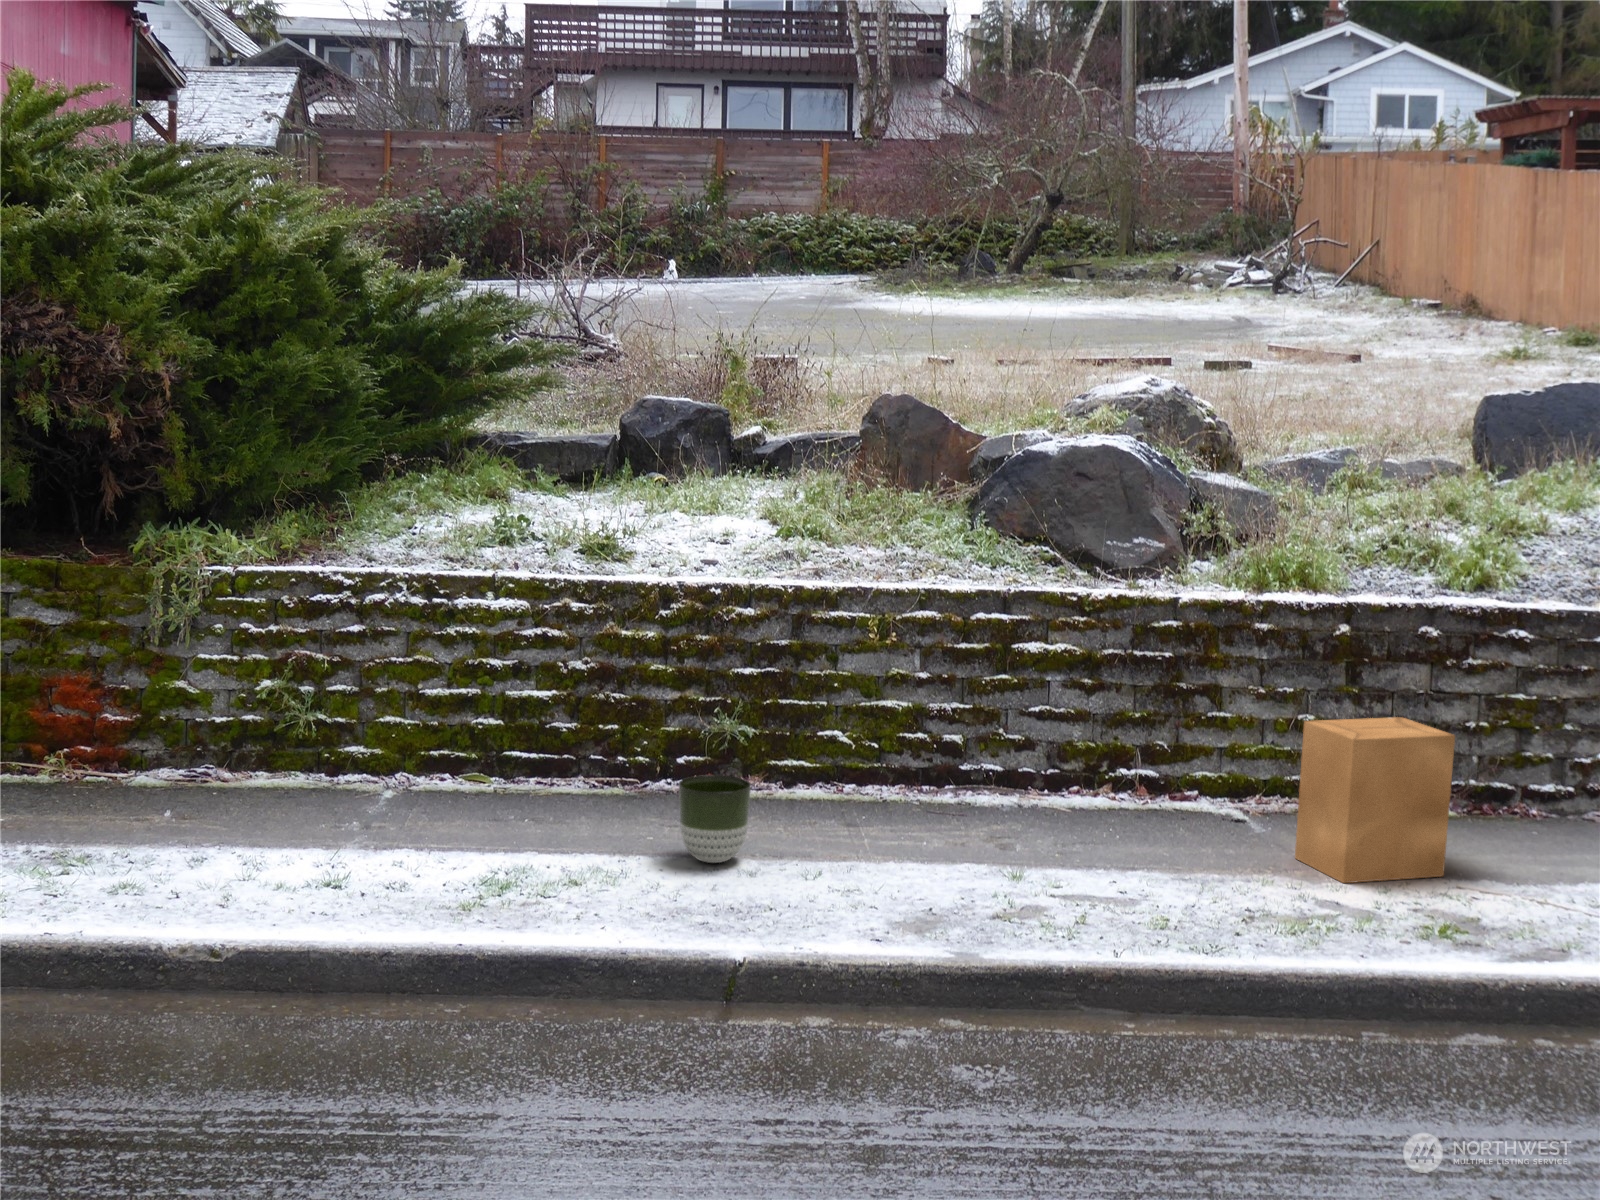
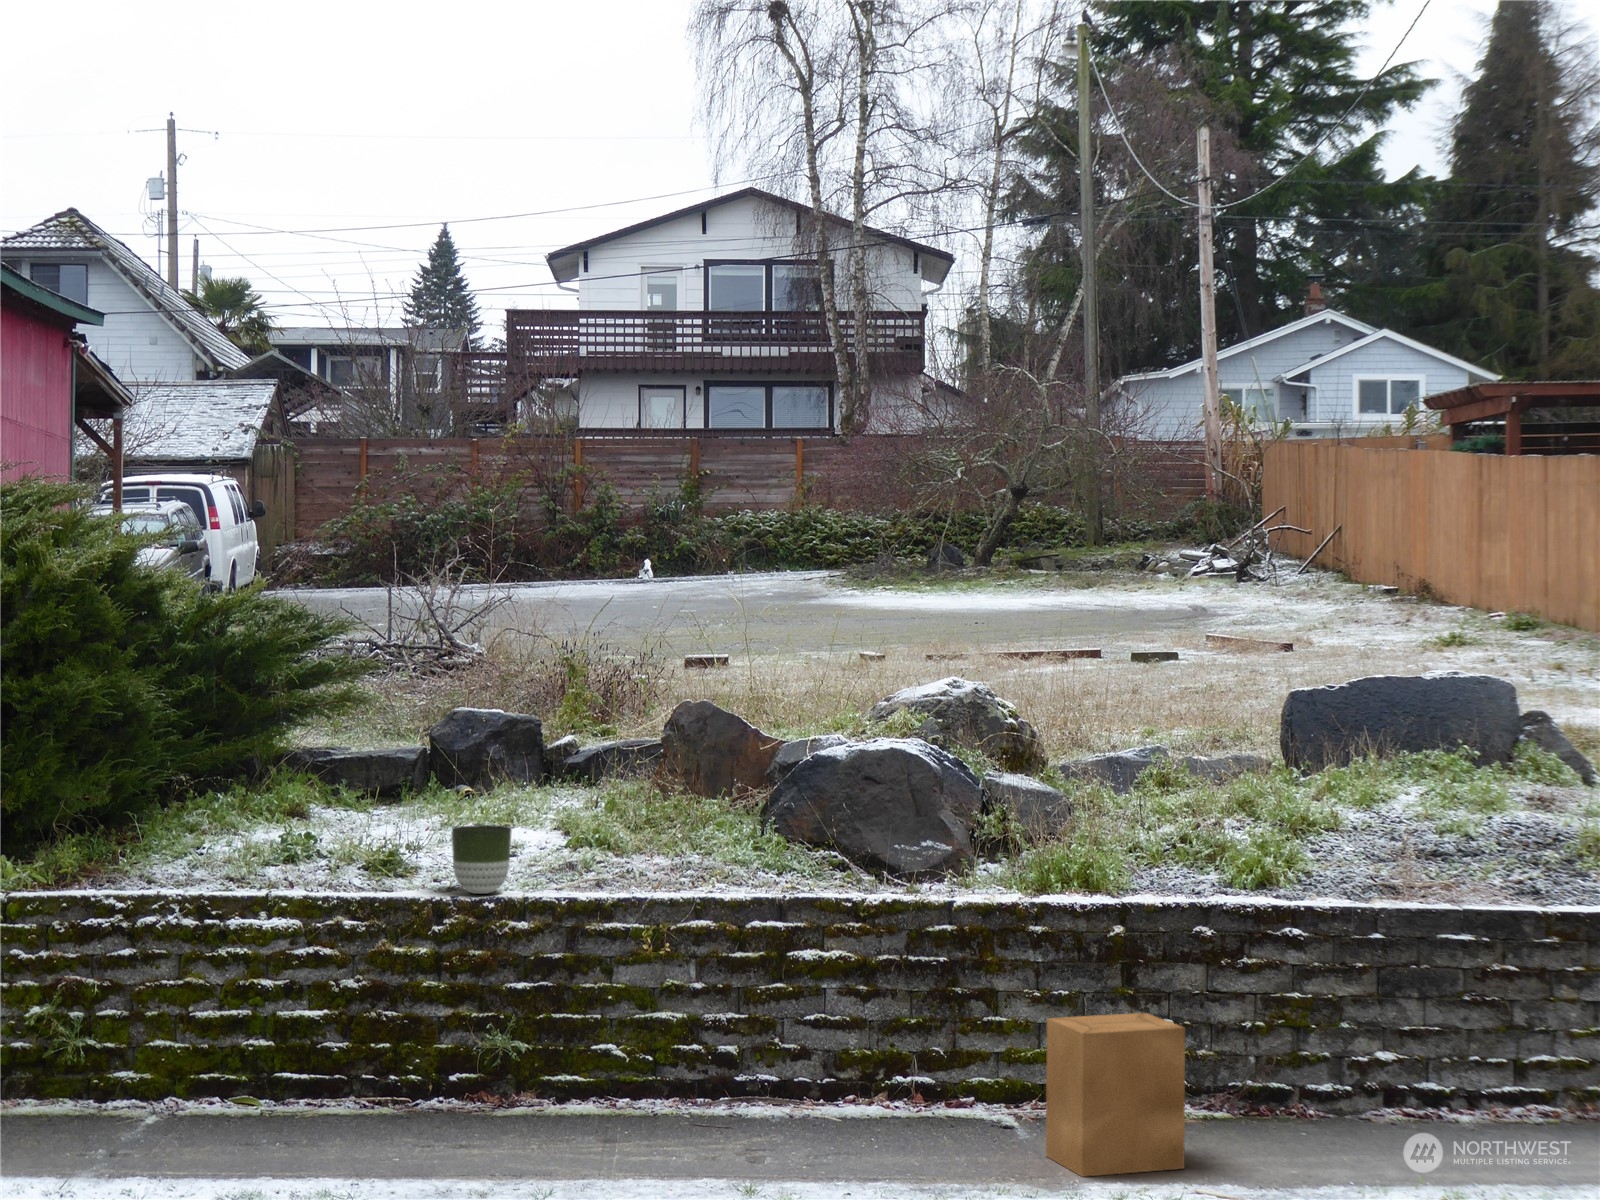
planter: present [679,775,751,863] -> present [452,825,512,894]

